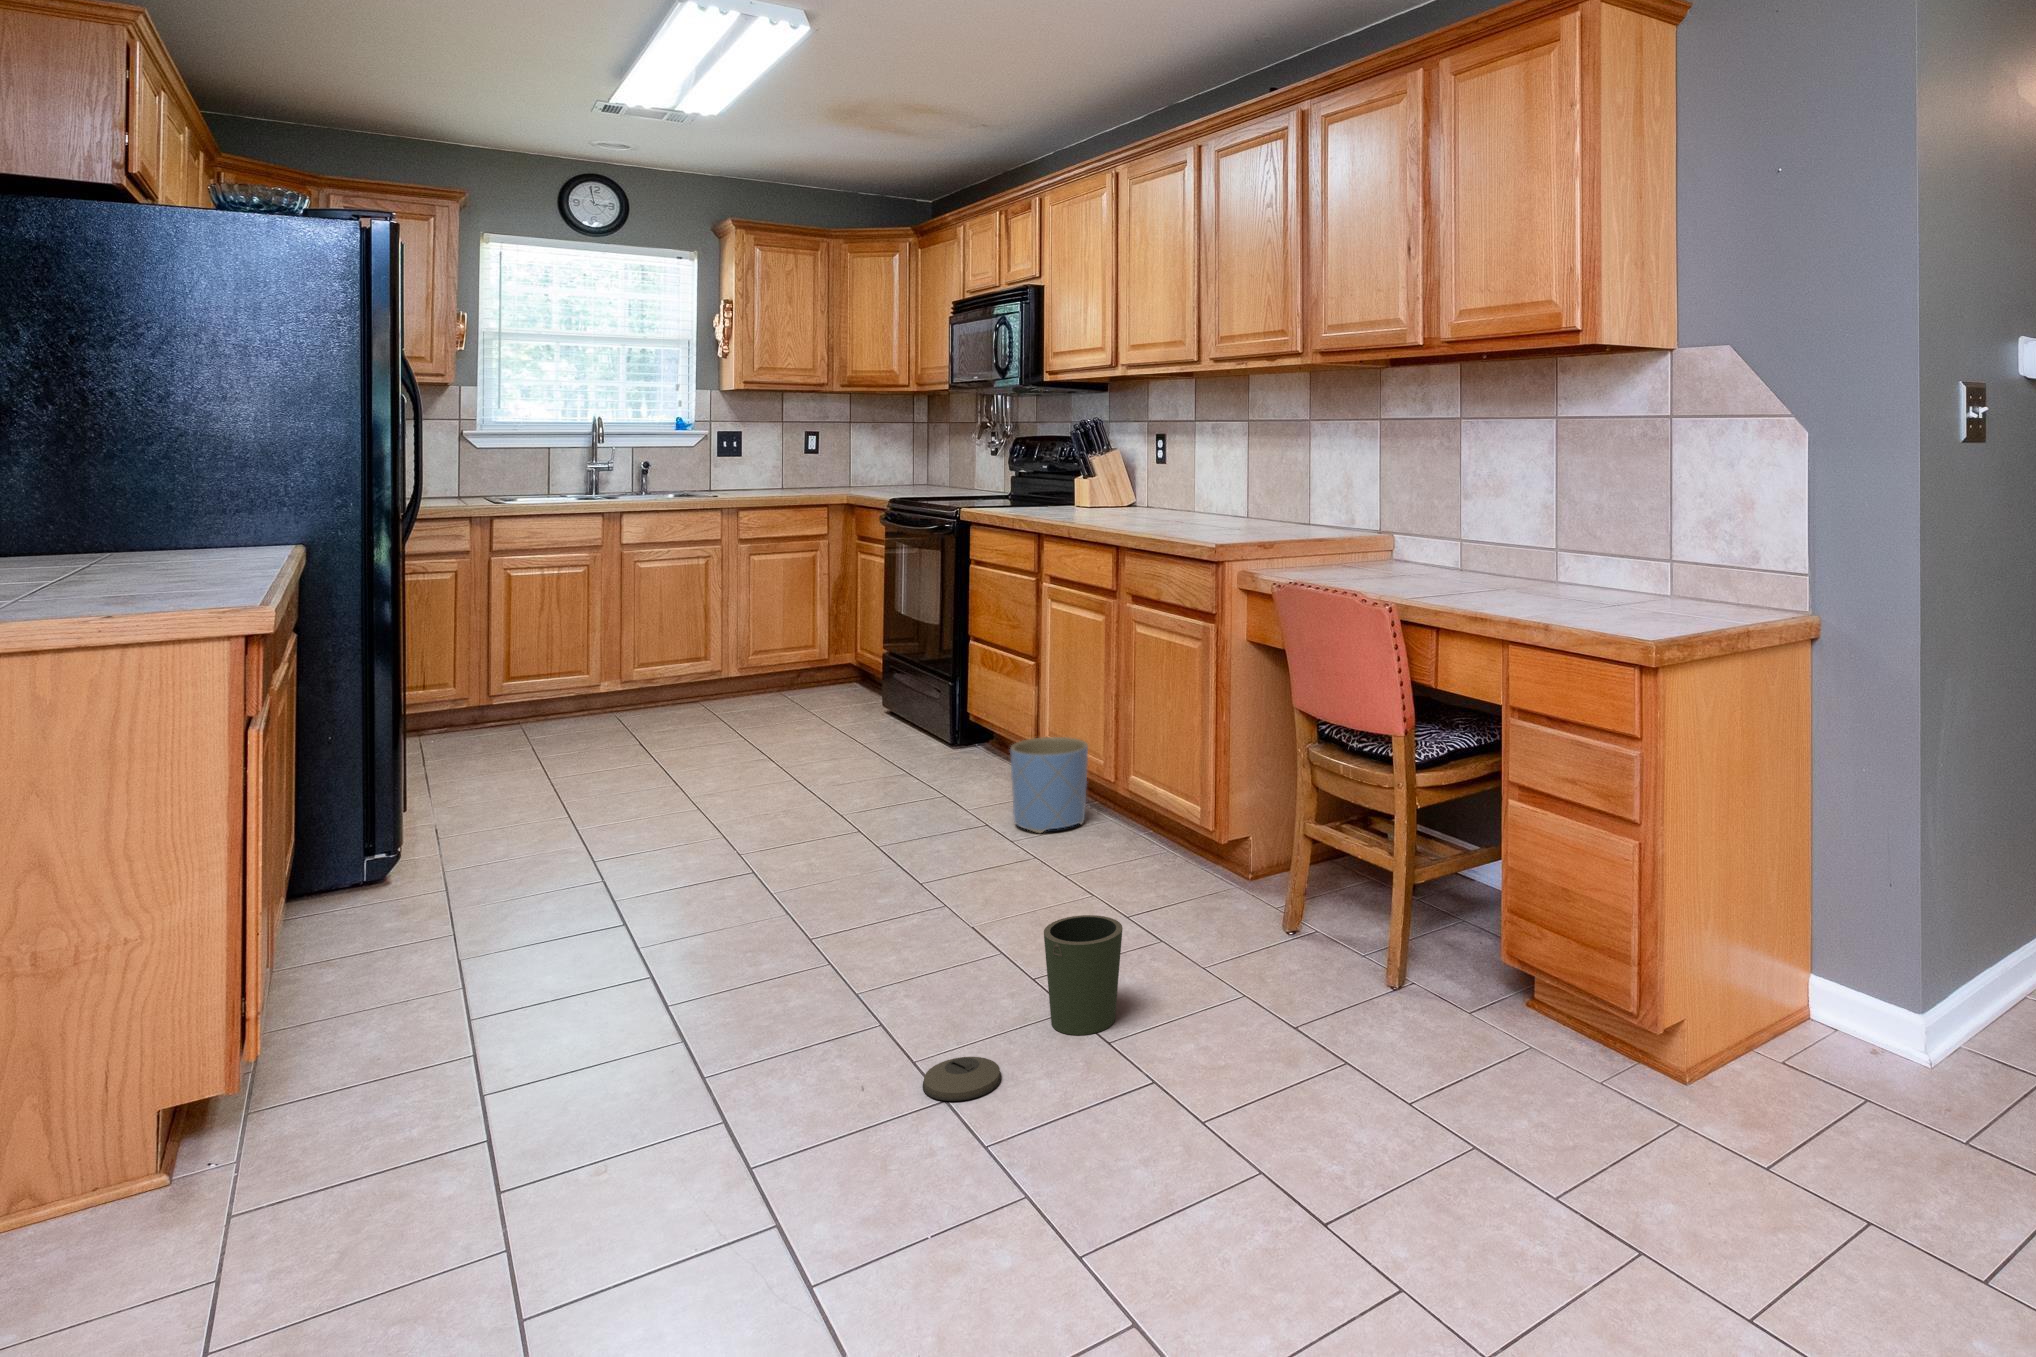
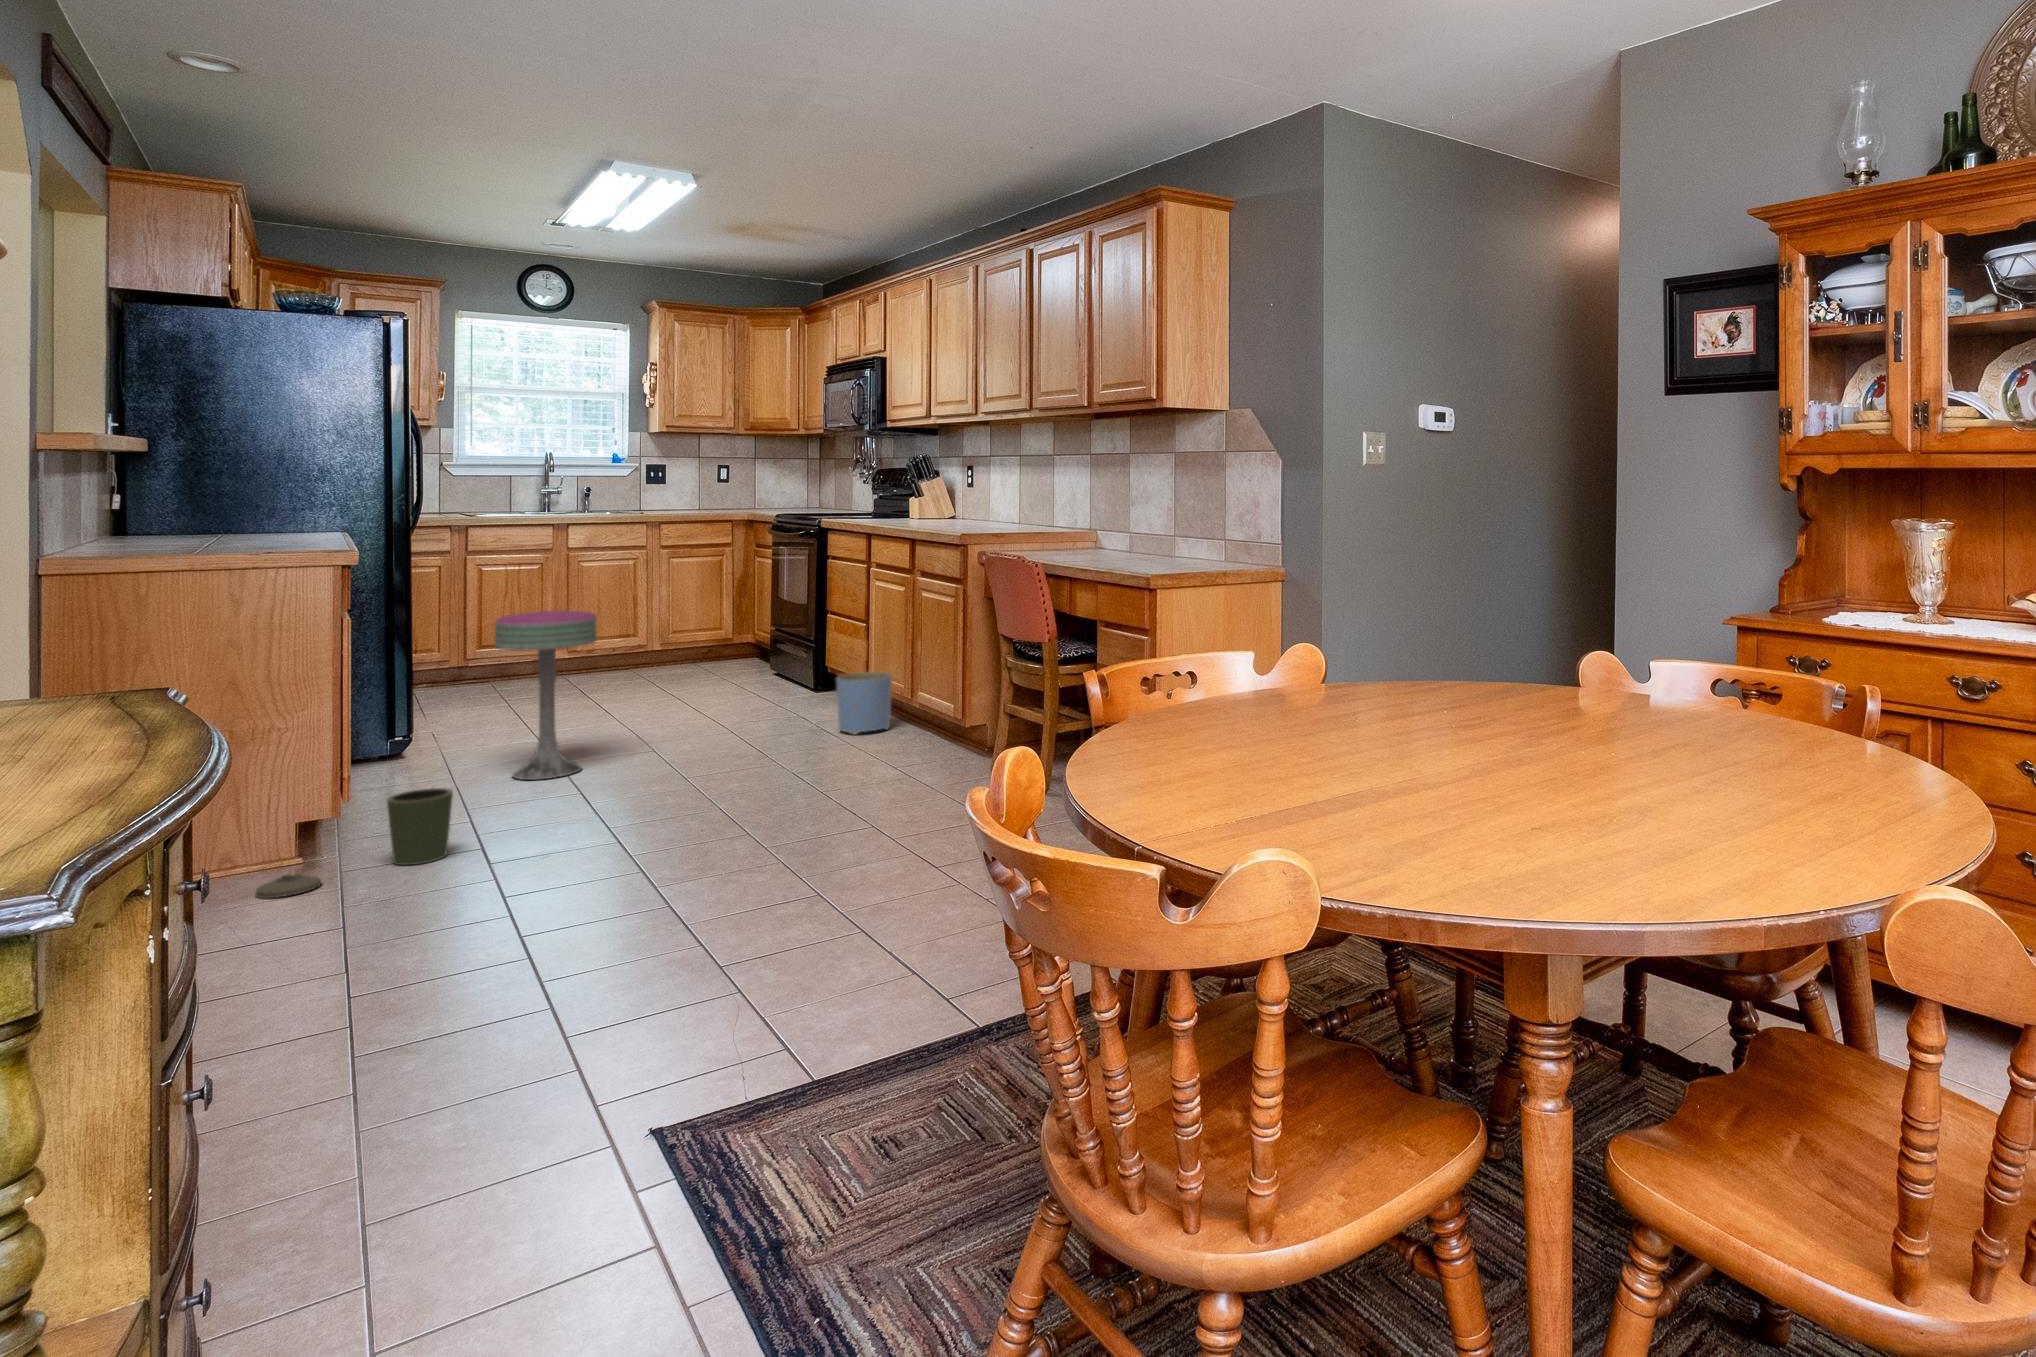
bar stool: none [529,659,680,922] -> present [494,611,597,780]
trash can: present [923,915,1123,1101] -> present [255,788,453,898]

